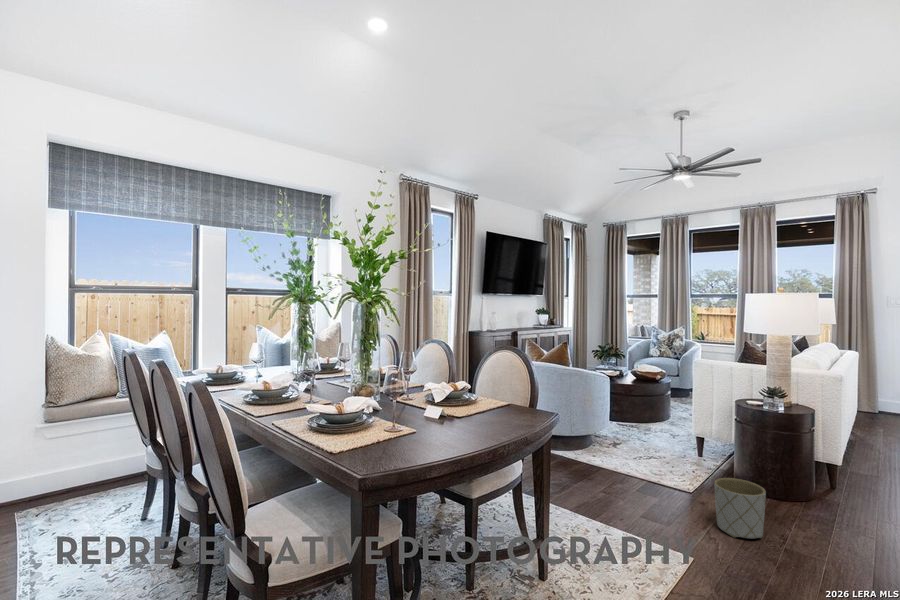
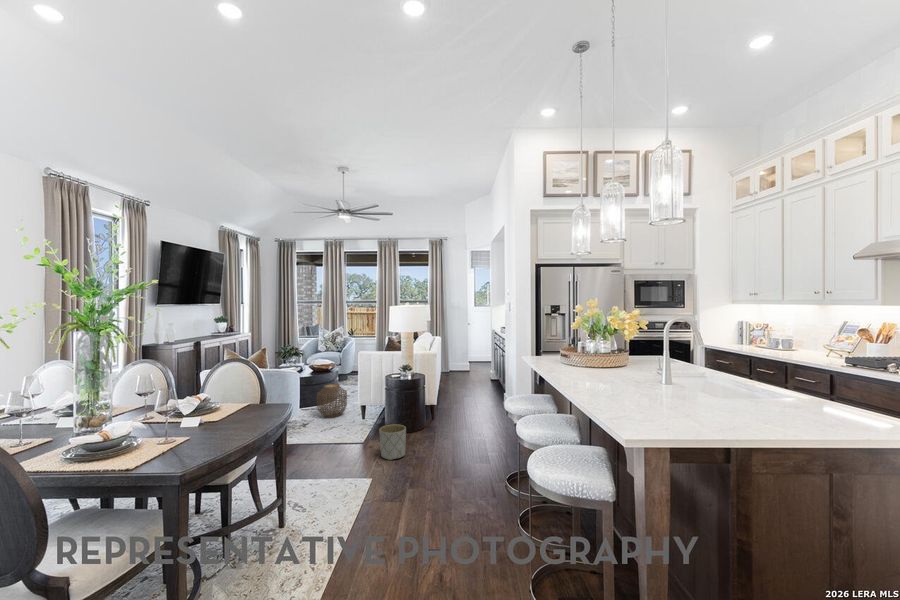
woven basket: none [633,399,676,445] -> present [317,384,347,418]

